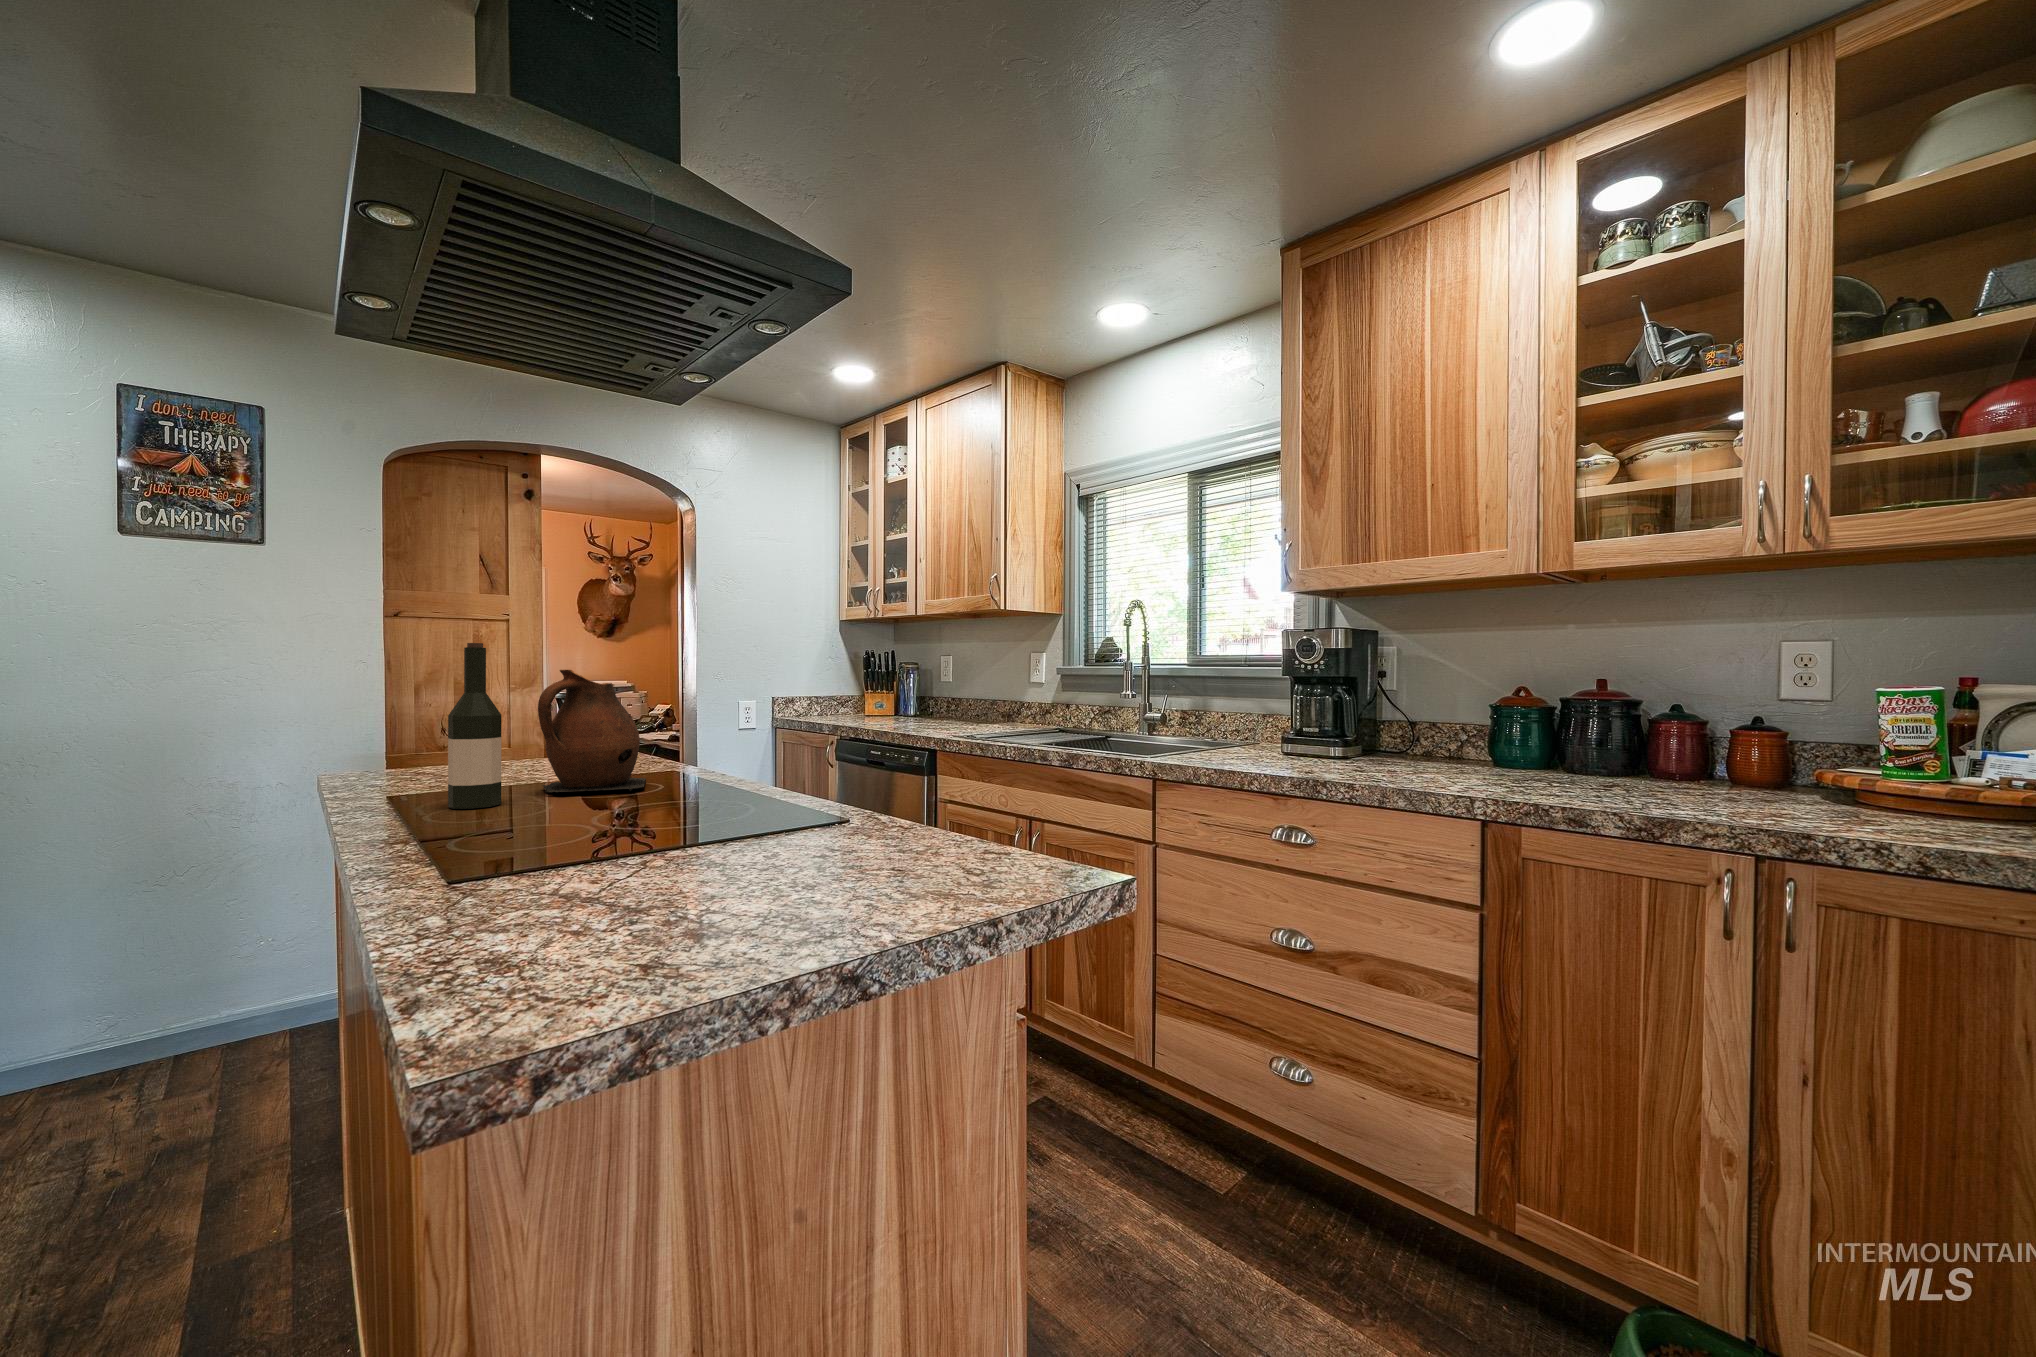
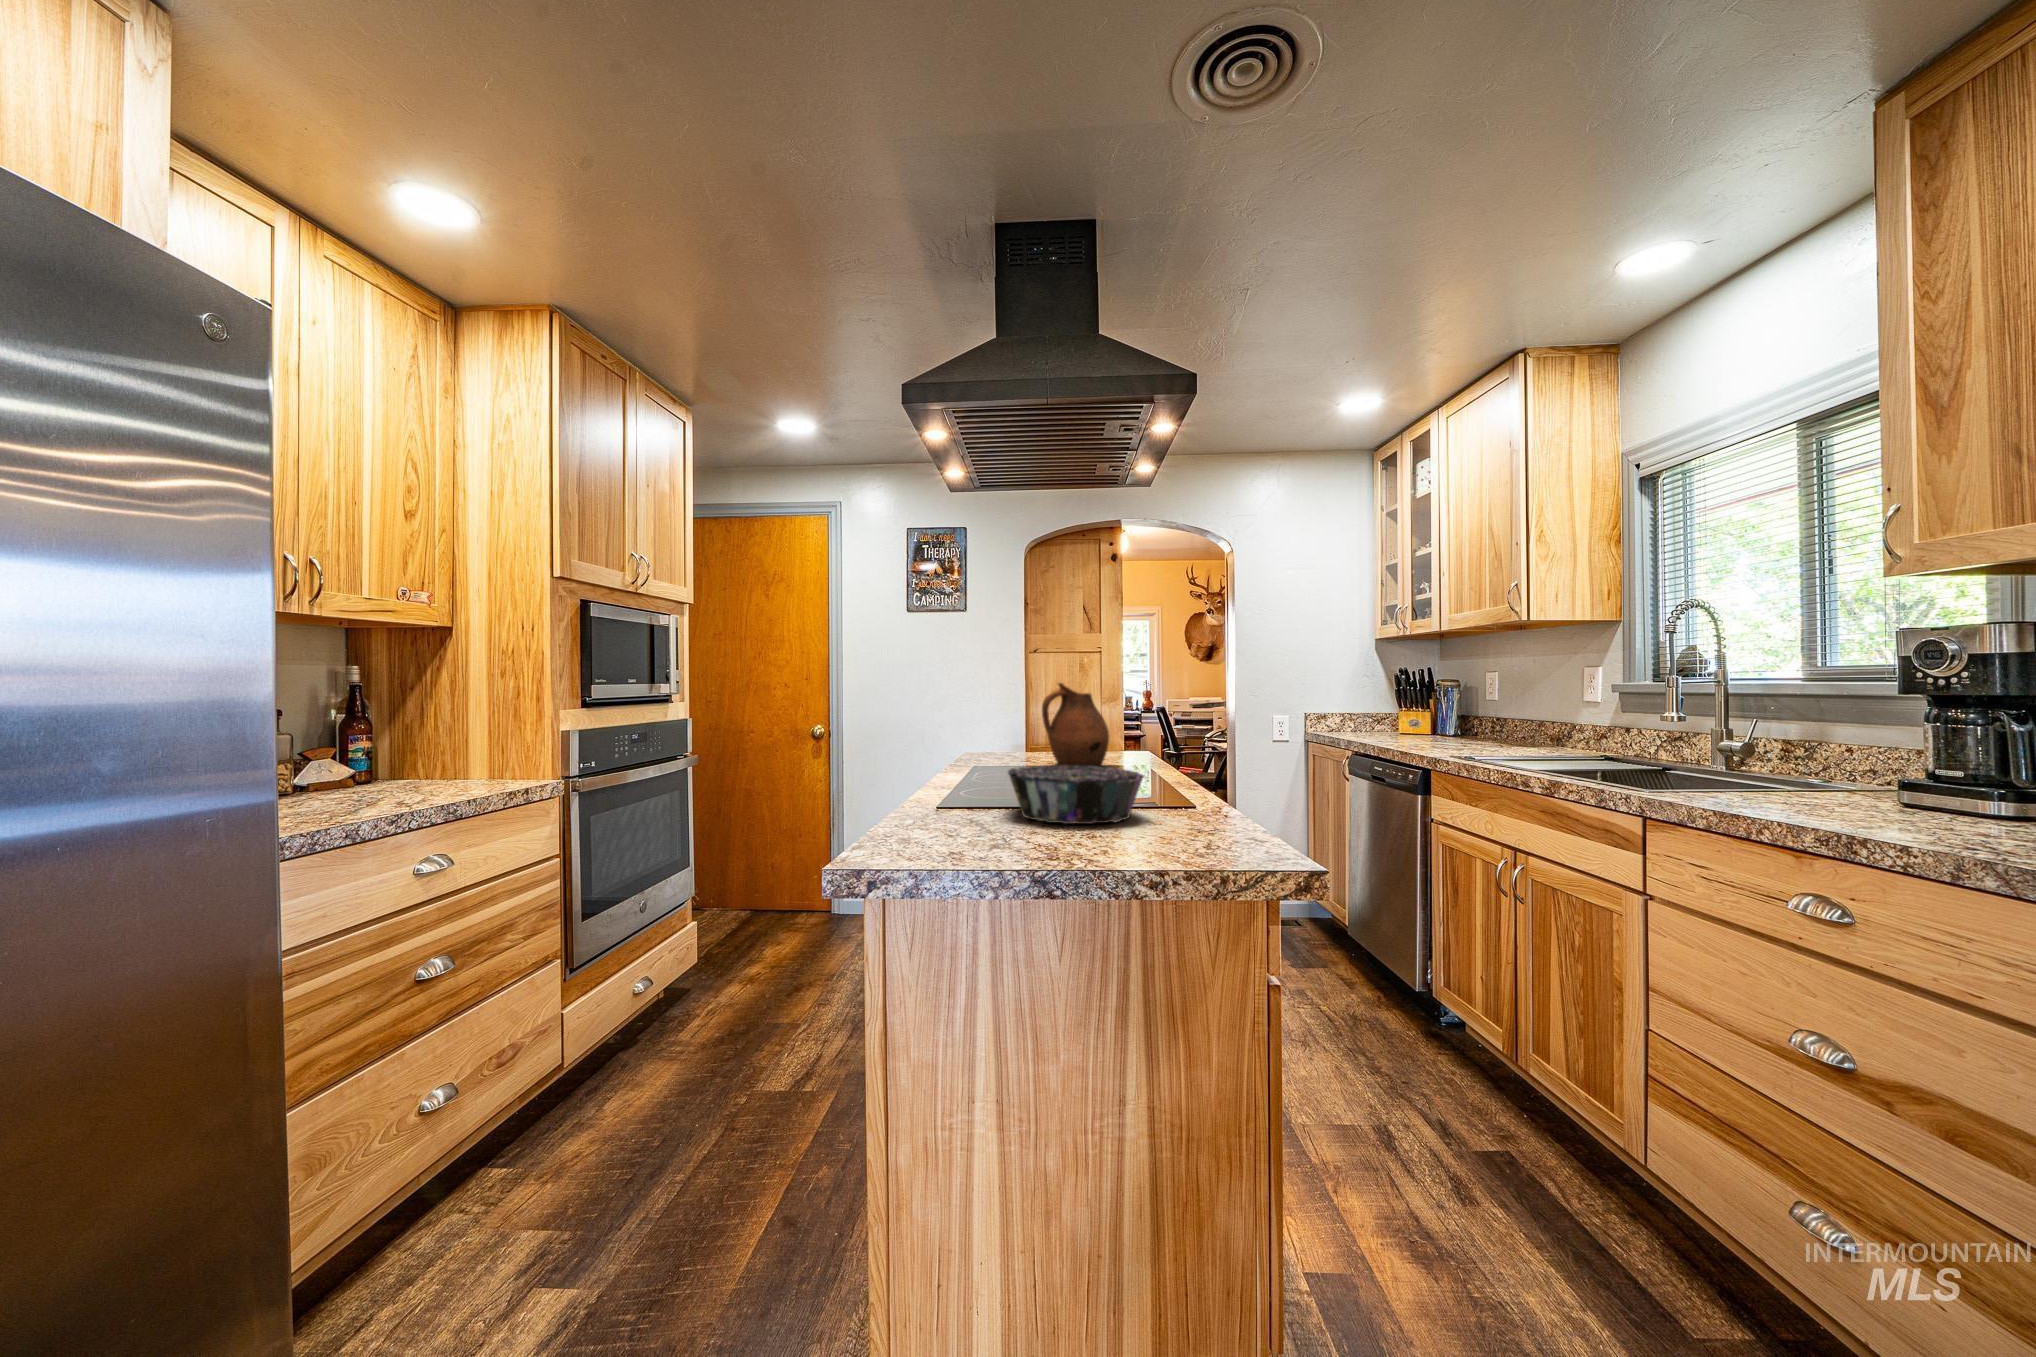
wine bottle: present [448,643,502,809] -> none [986,665,1015,774]
decorative bowl: none [612,785,831,877] -> present [1008,765,1144,824]

